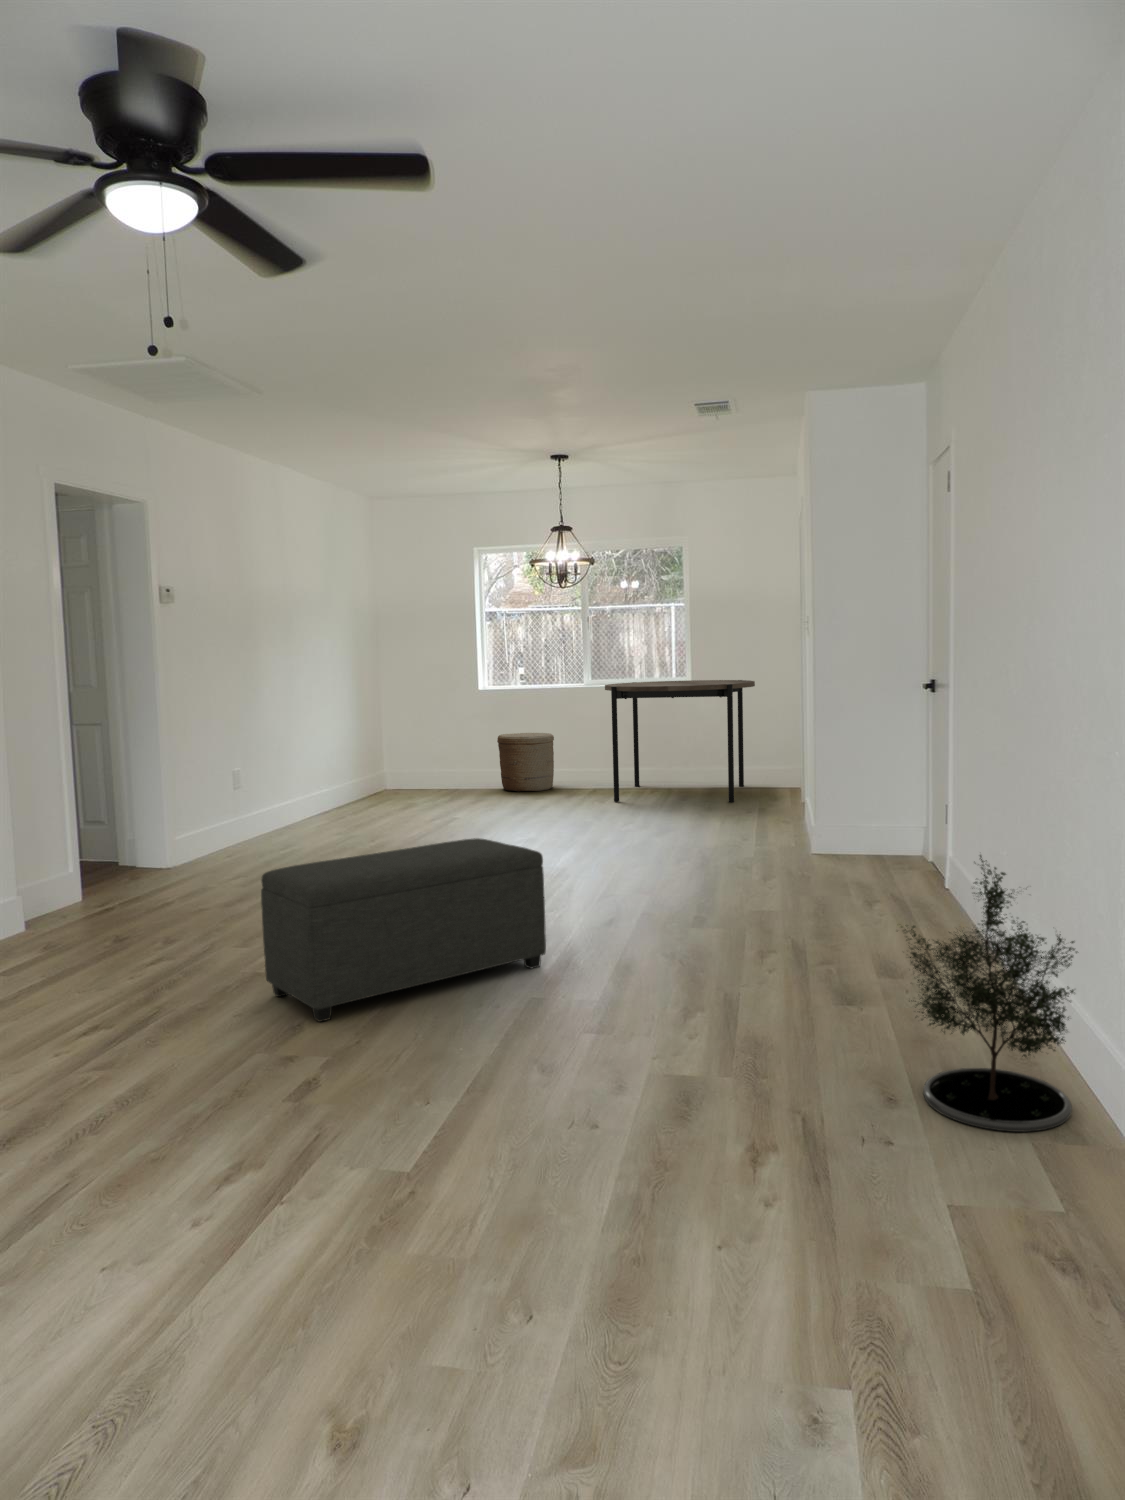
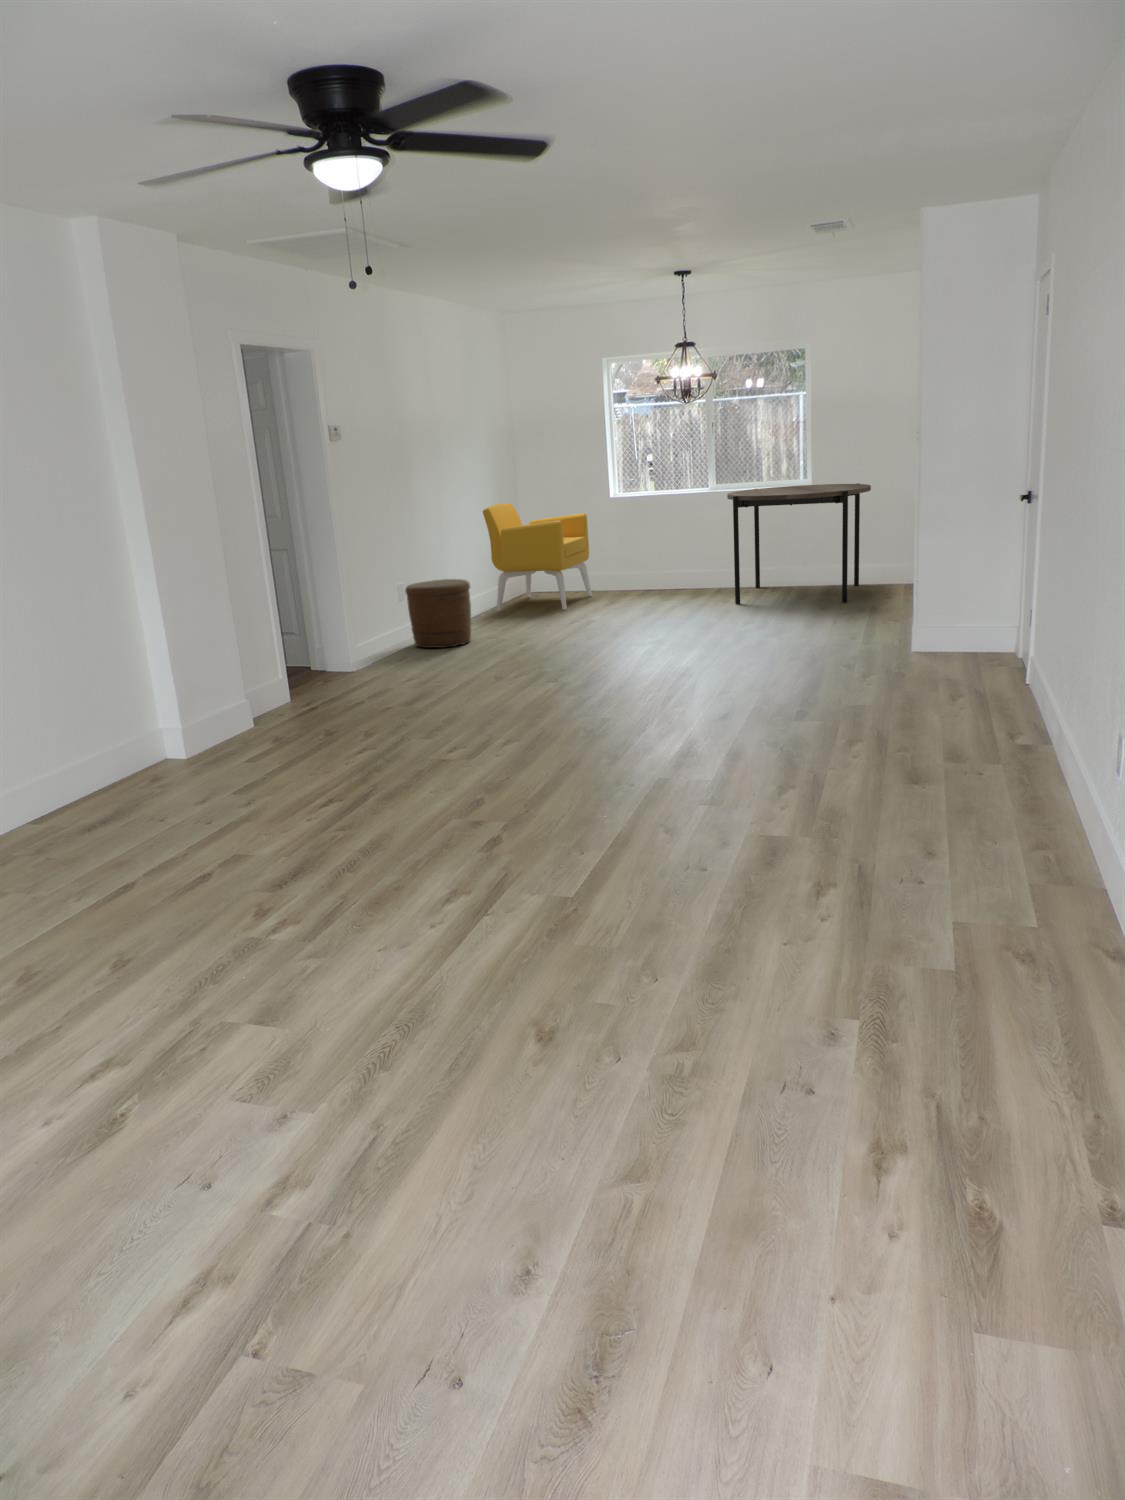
armchair: none [338,689,457,805] -> present [483,504,592,611]
woven basket: present [497,733,554,792] -> present [405,579,471,648]
ottoman: present [261,838,546,1022] -> none [445,650,670,796]
potted tree: present [904,855,1077,1132] -> none [943,664,1084,875]

